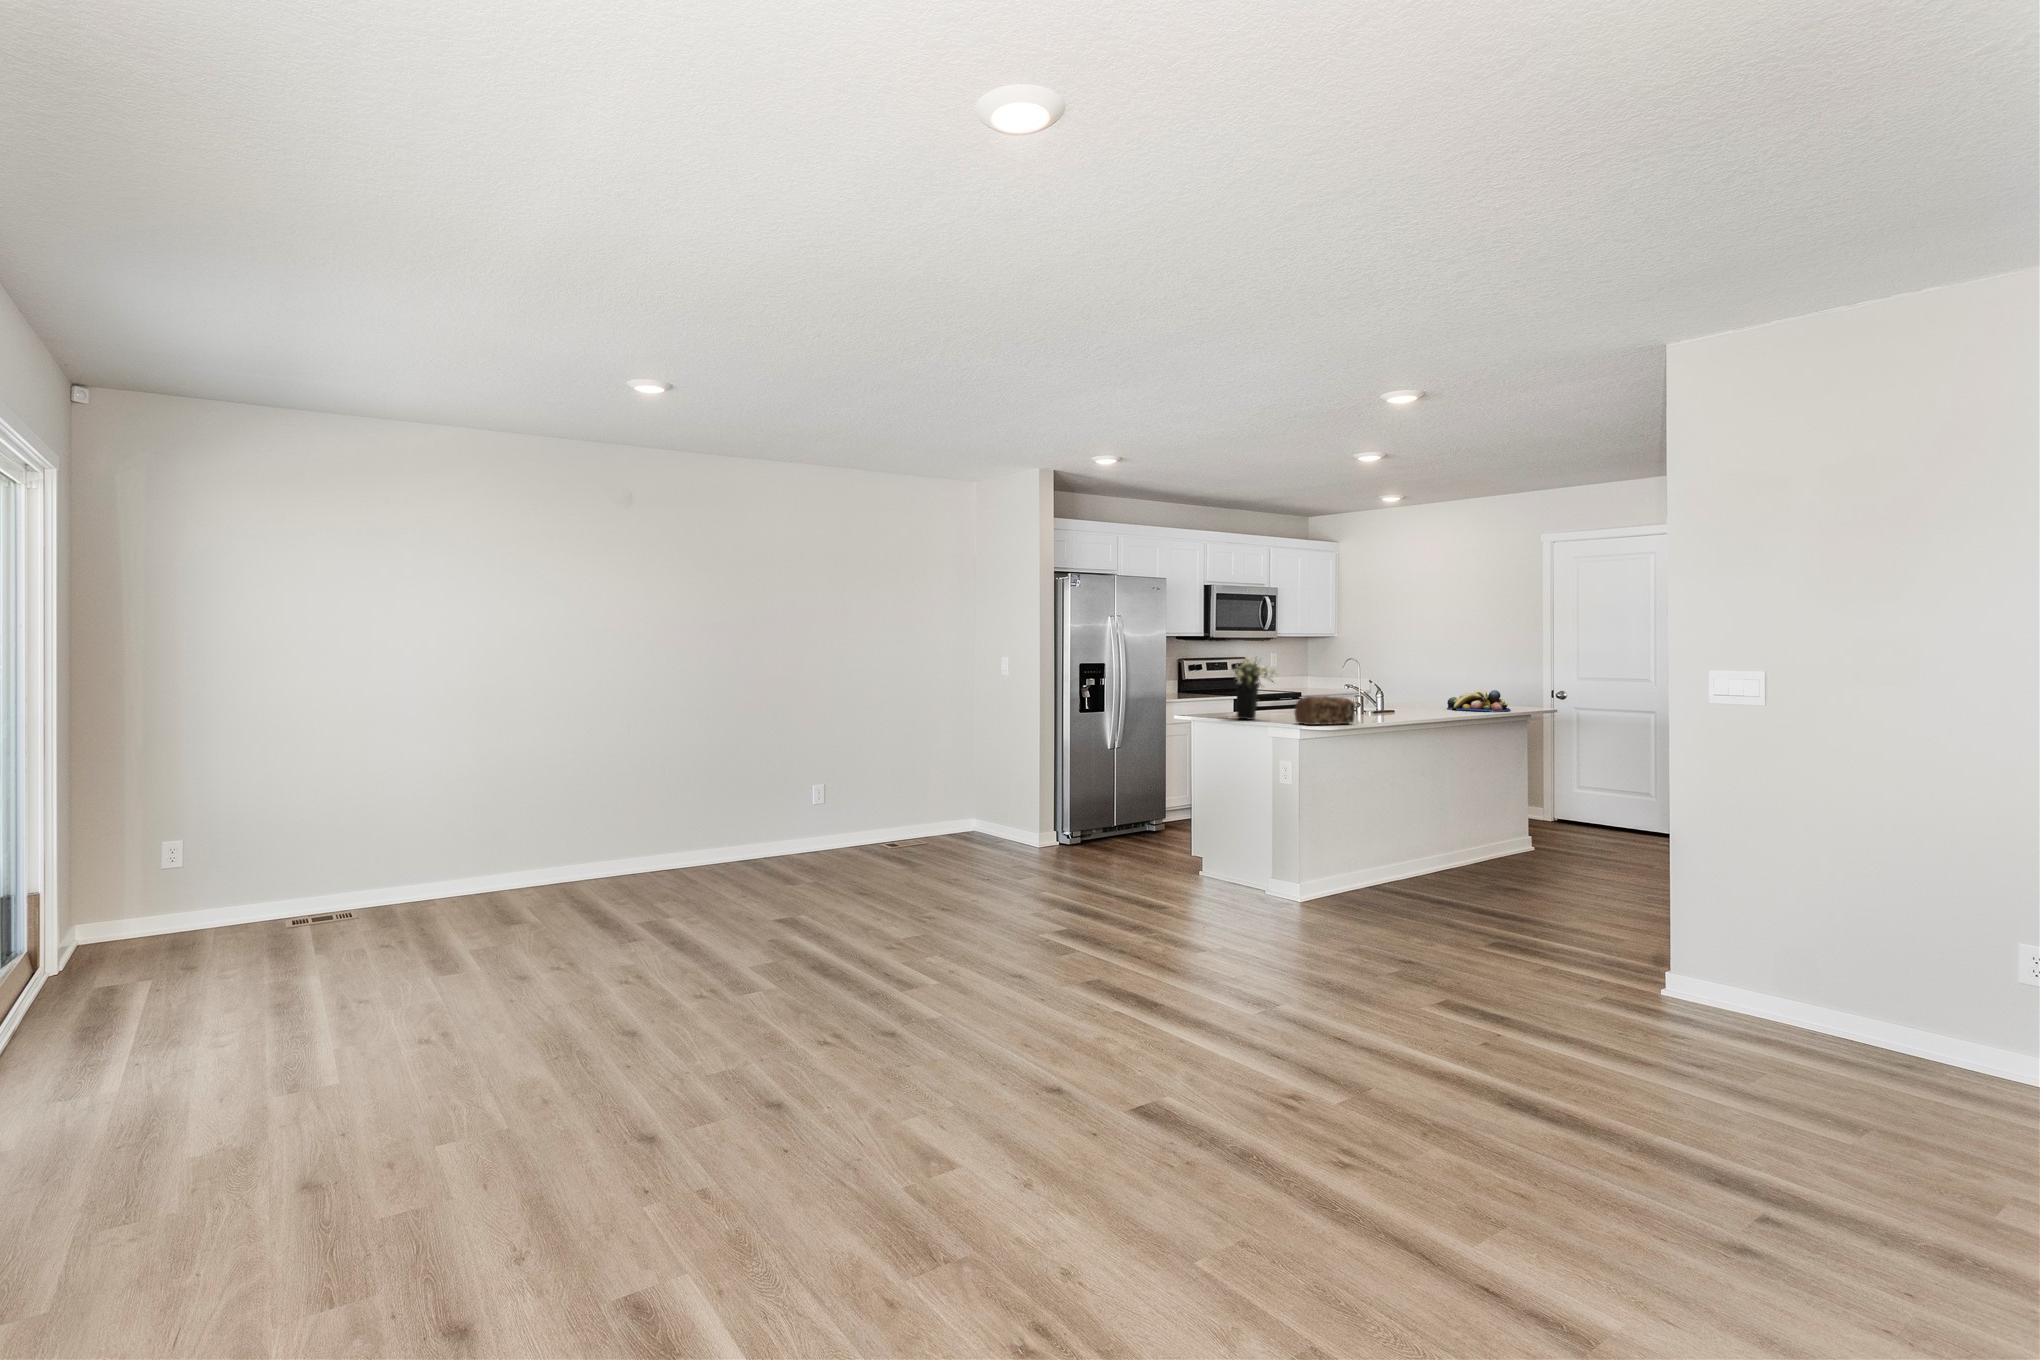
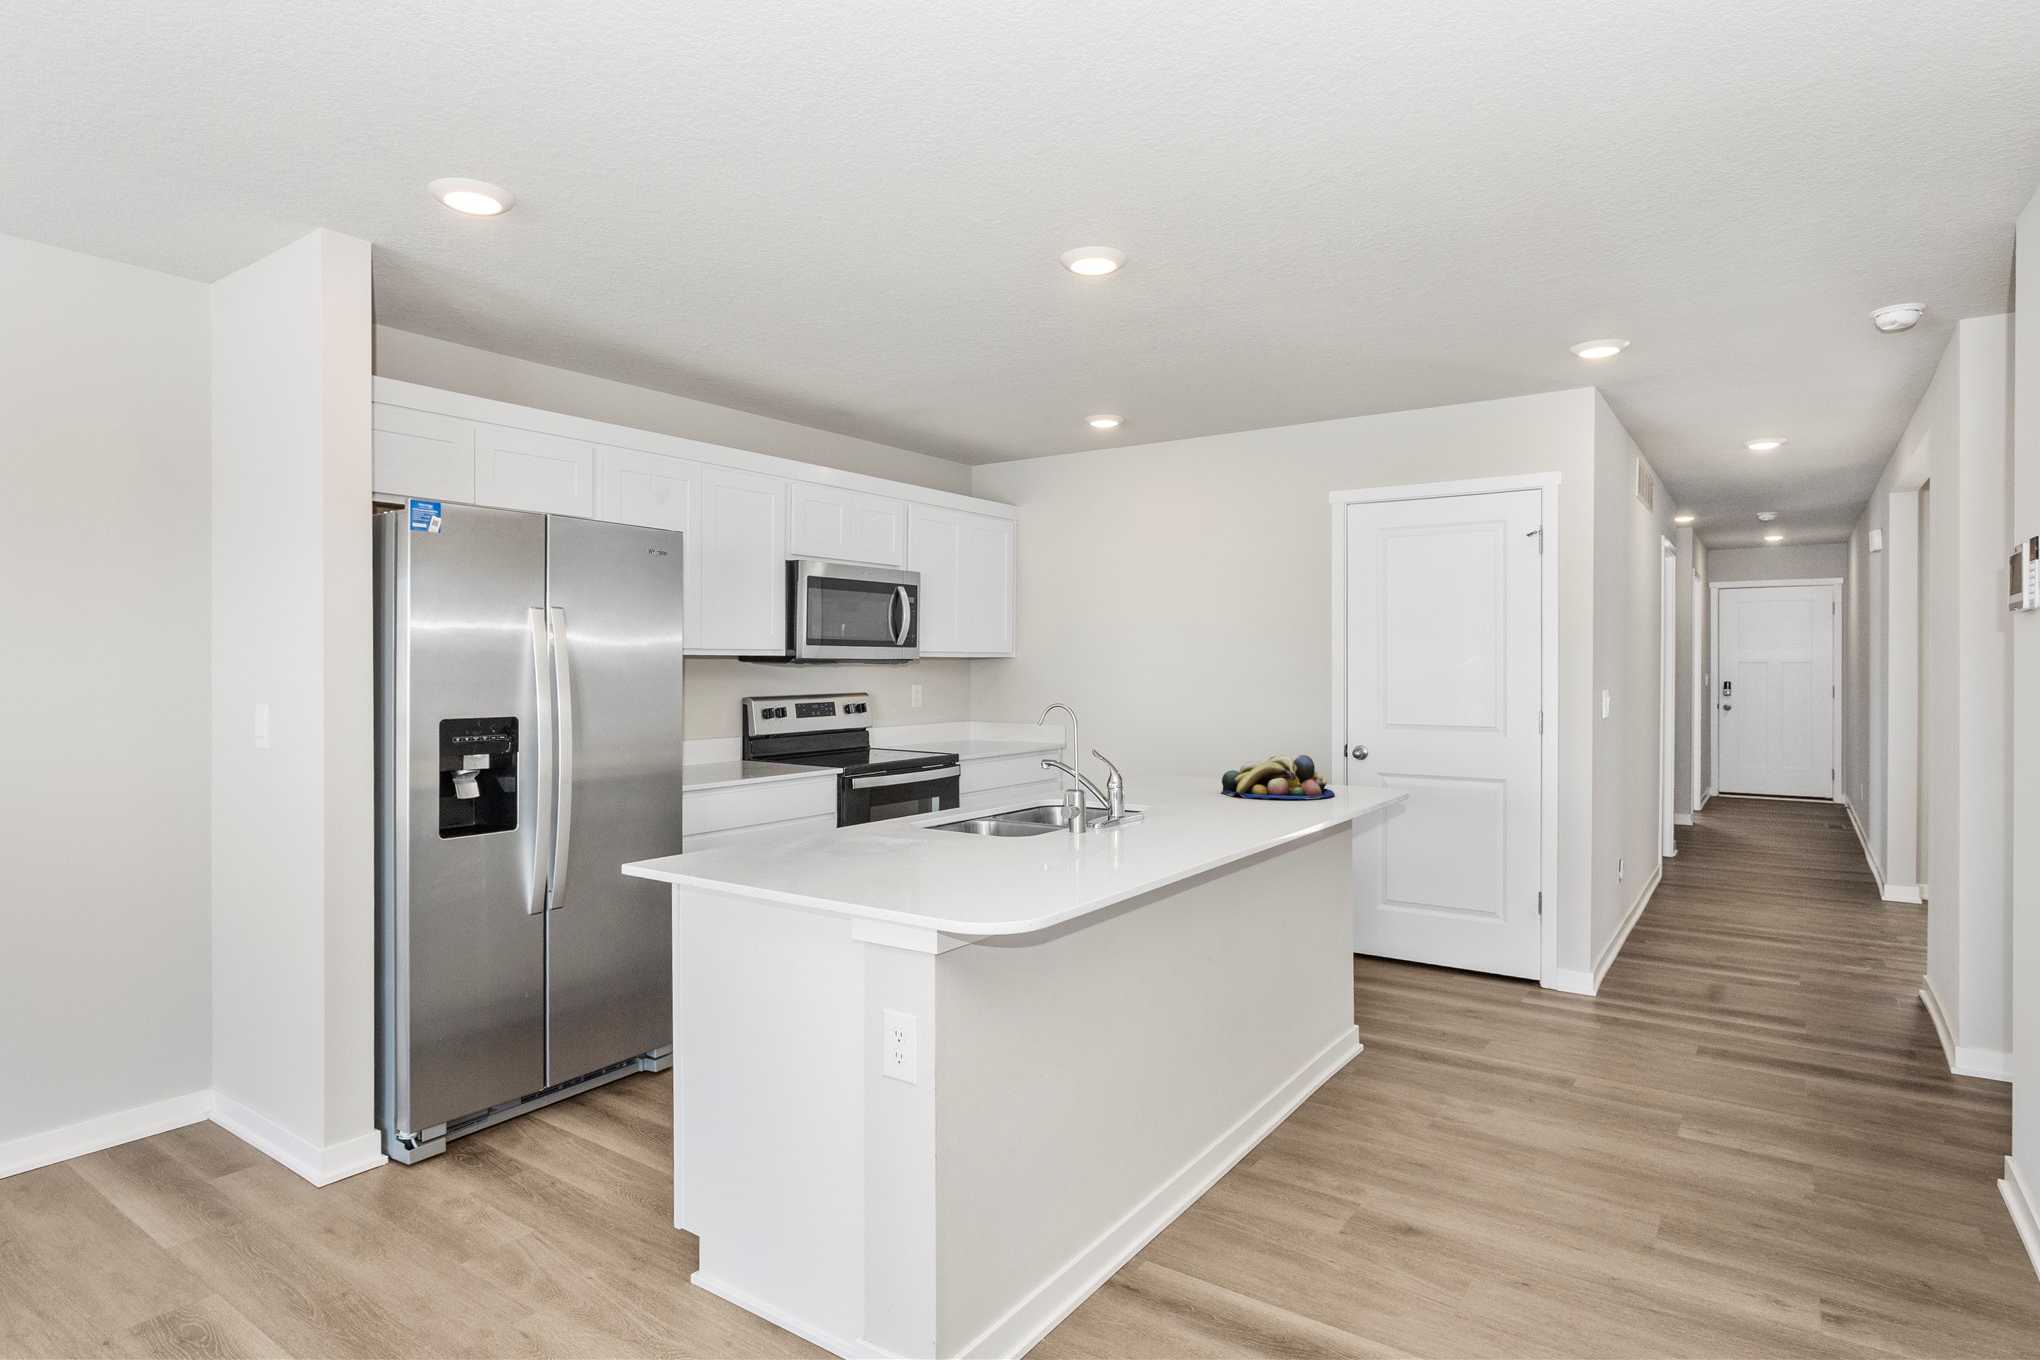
flower arrangement: present [1233,658,1275,720] -> none [761,700,889,862]
bread loaf: present [1294,696,1355,725] -> none [922,800,1070,883]

